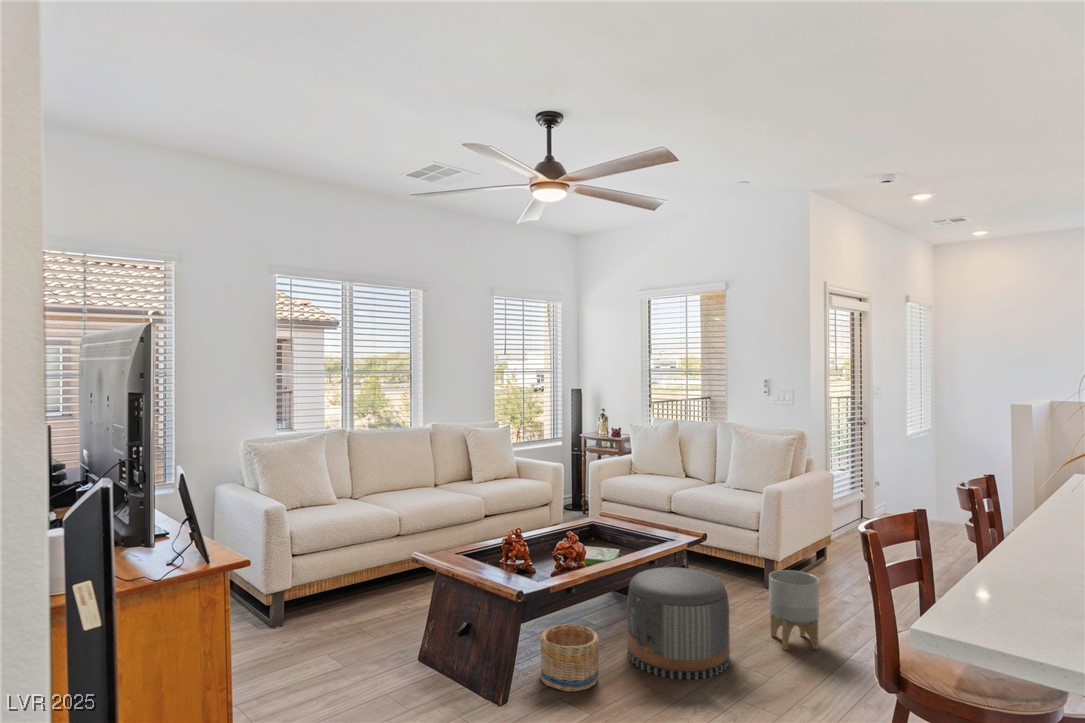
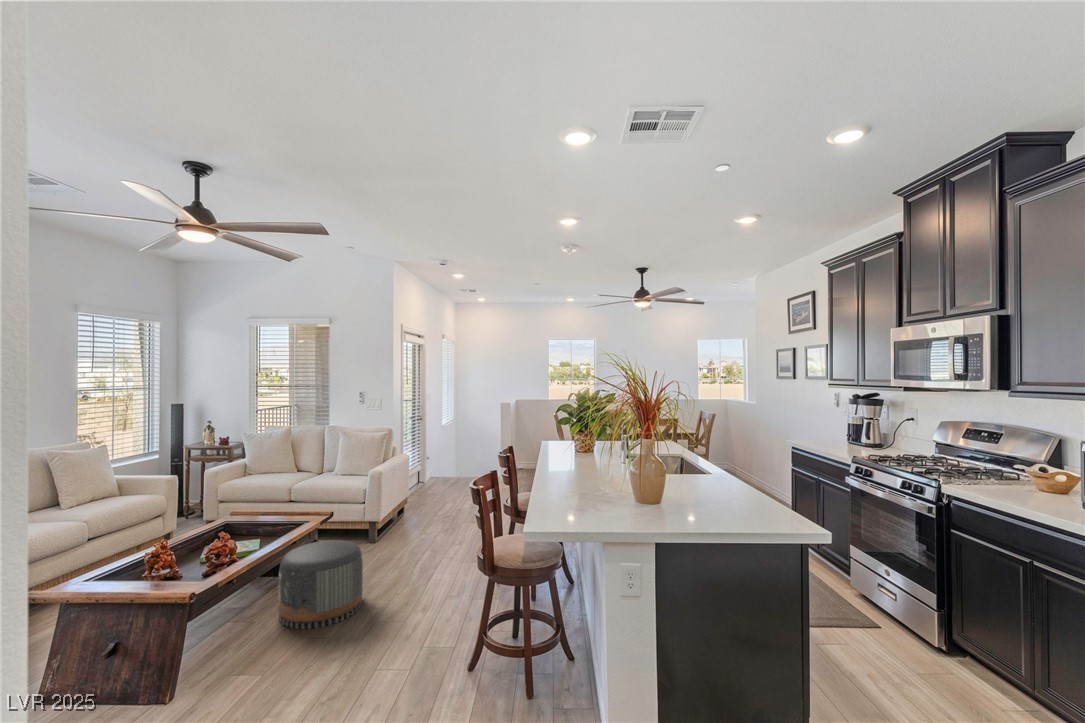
planter: present [769,570,819,650] -> none [384,525,417,581]
basket: present [540,624,599,691] -> none [202,609,263,672]

